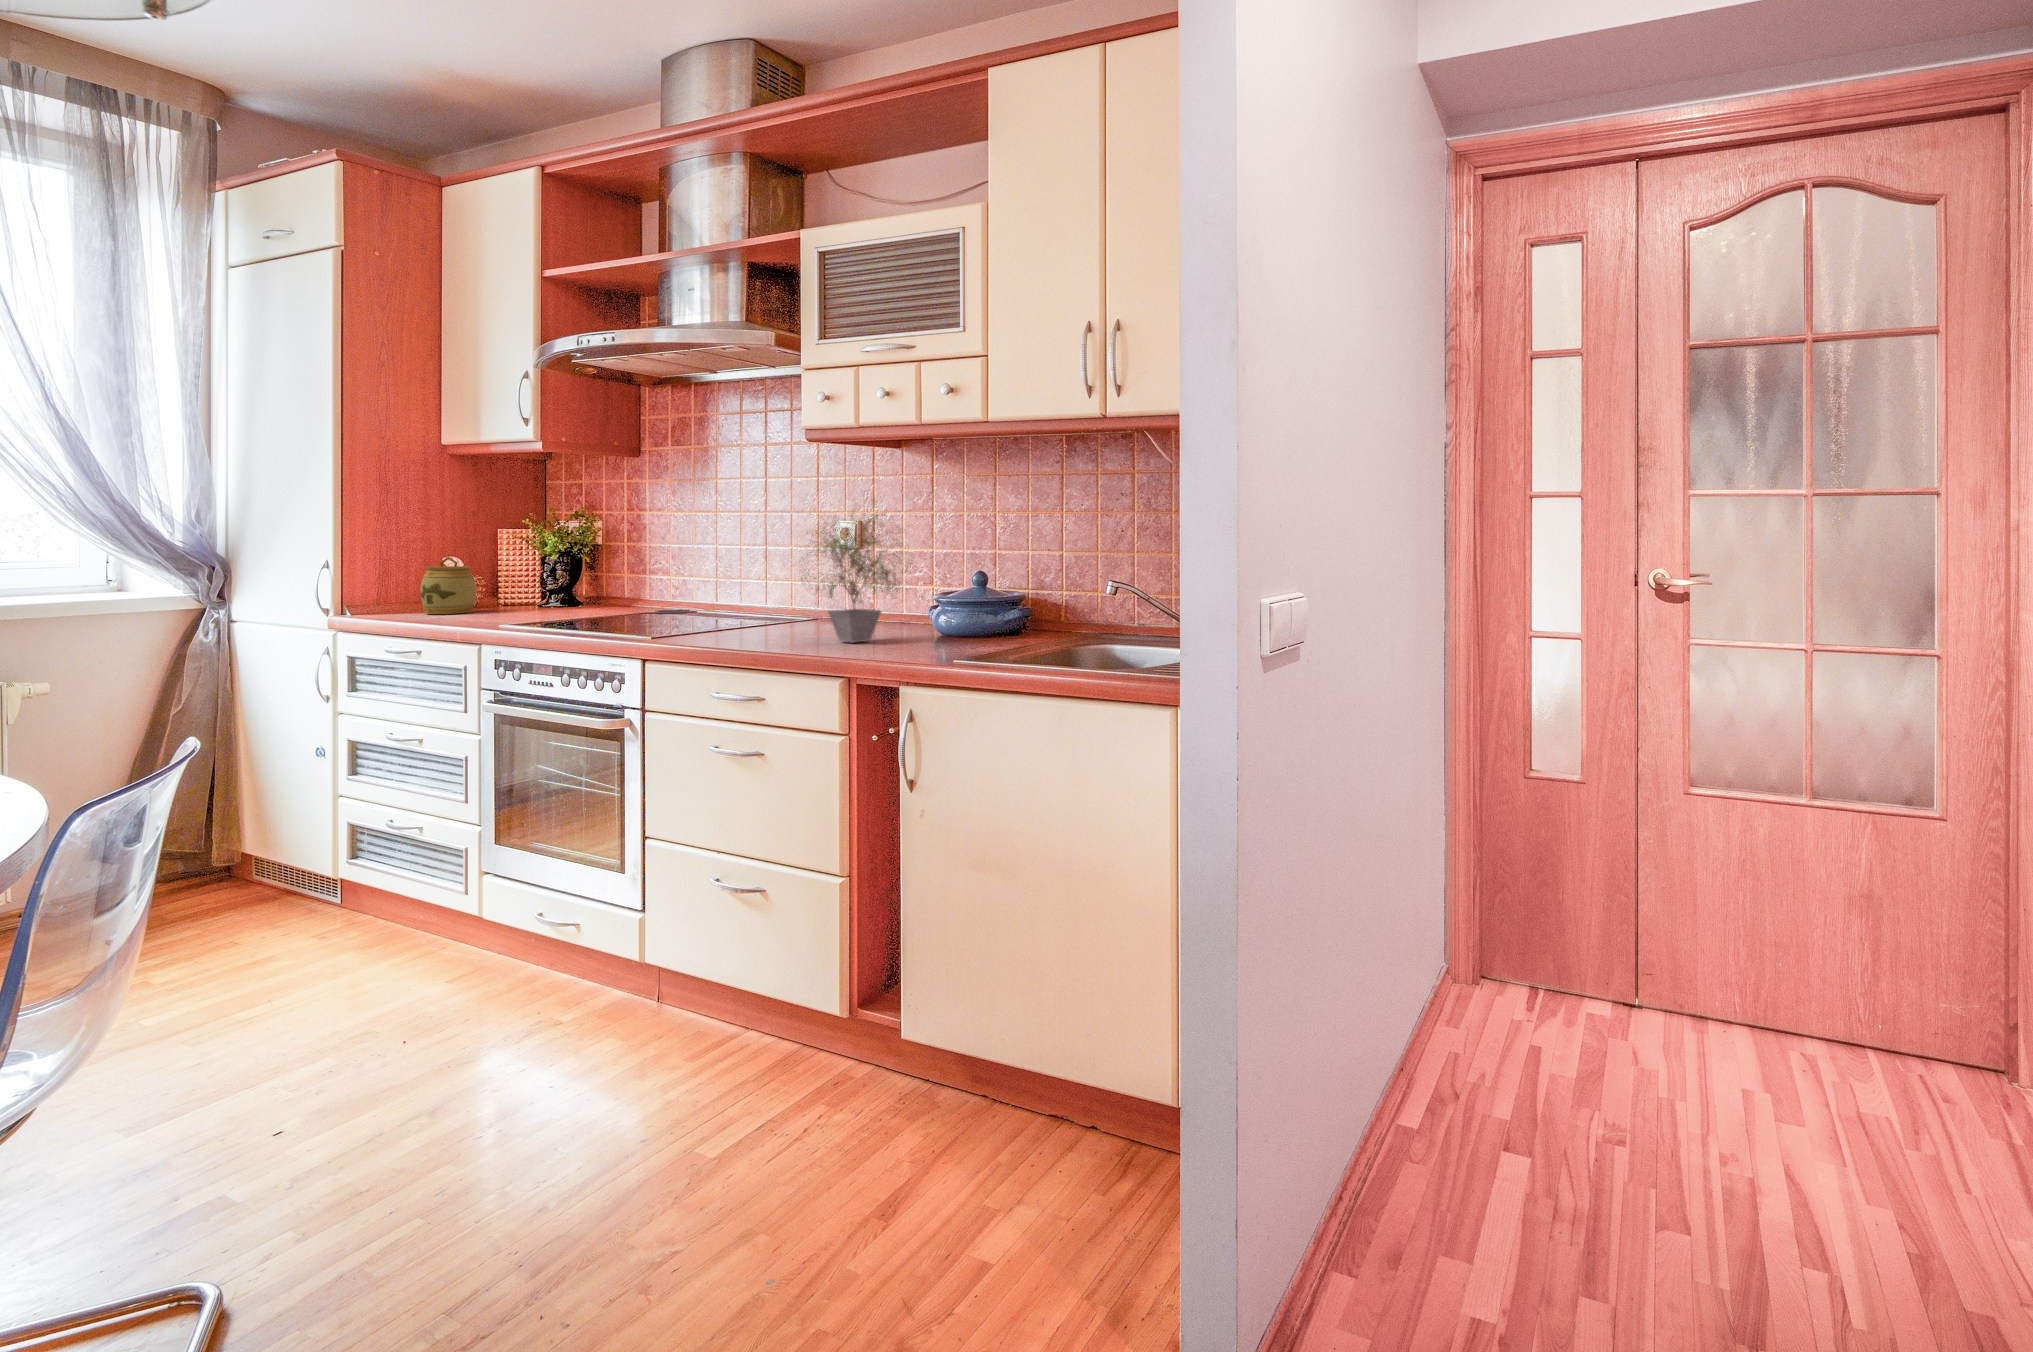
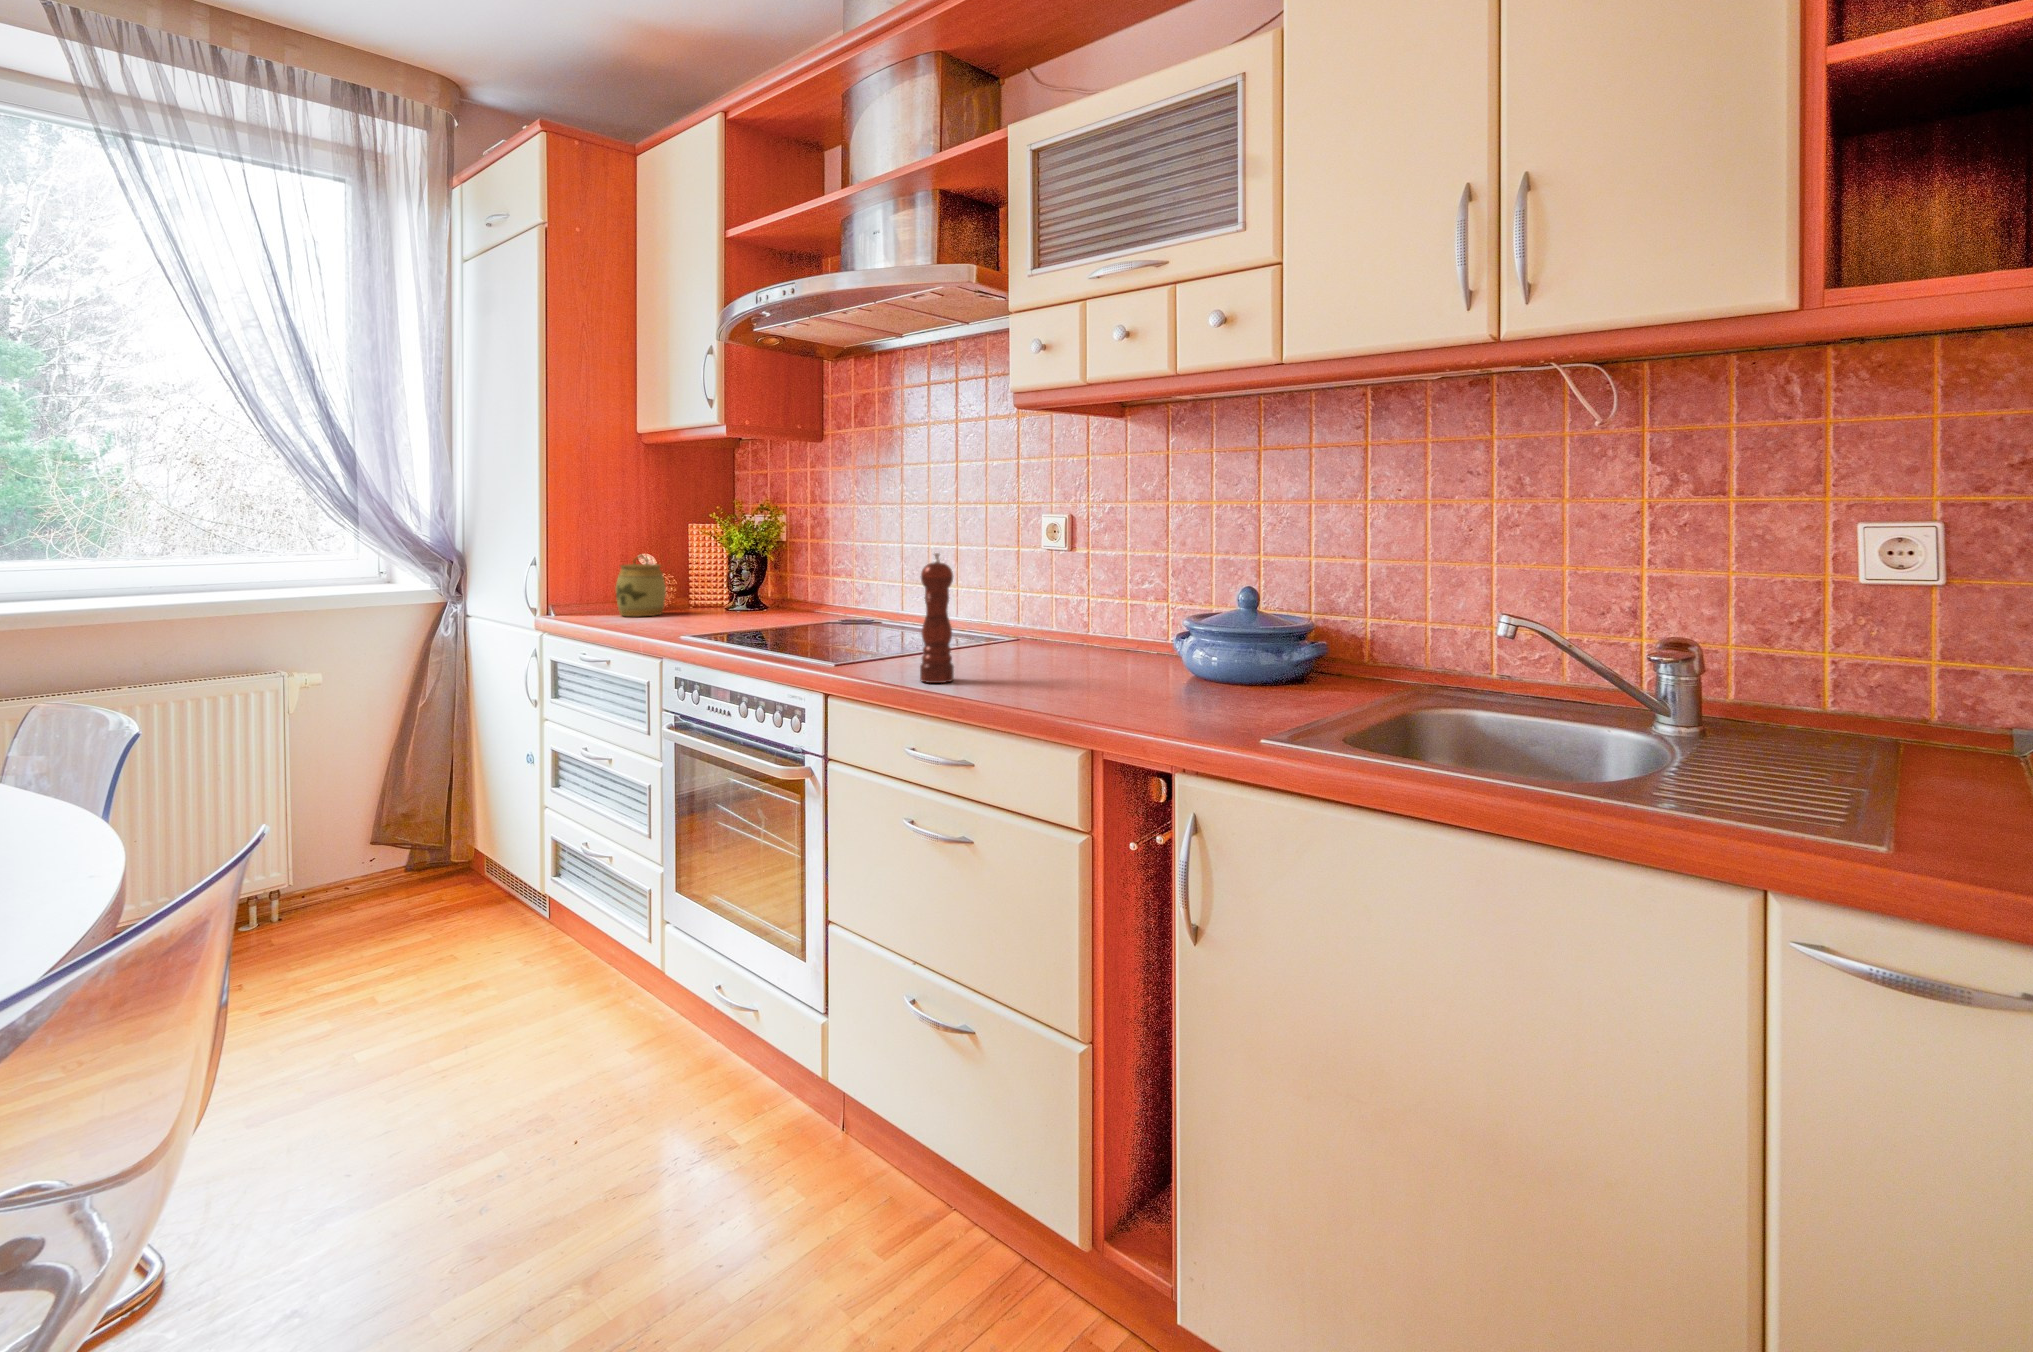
potted plant: present [801,501,911,643] -> none [1002,484,1177,691]
pepper mill: none [725,547,752,643] -> present [920,553,954,683]

